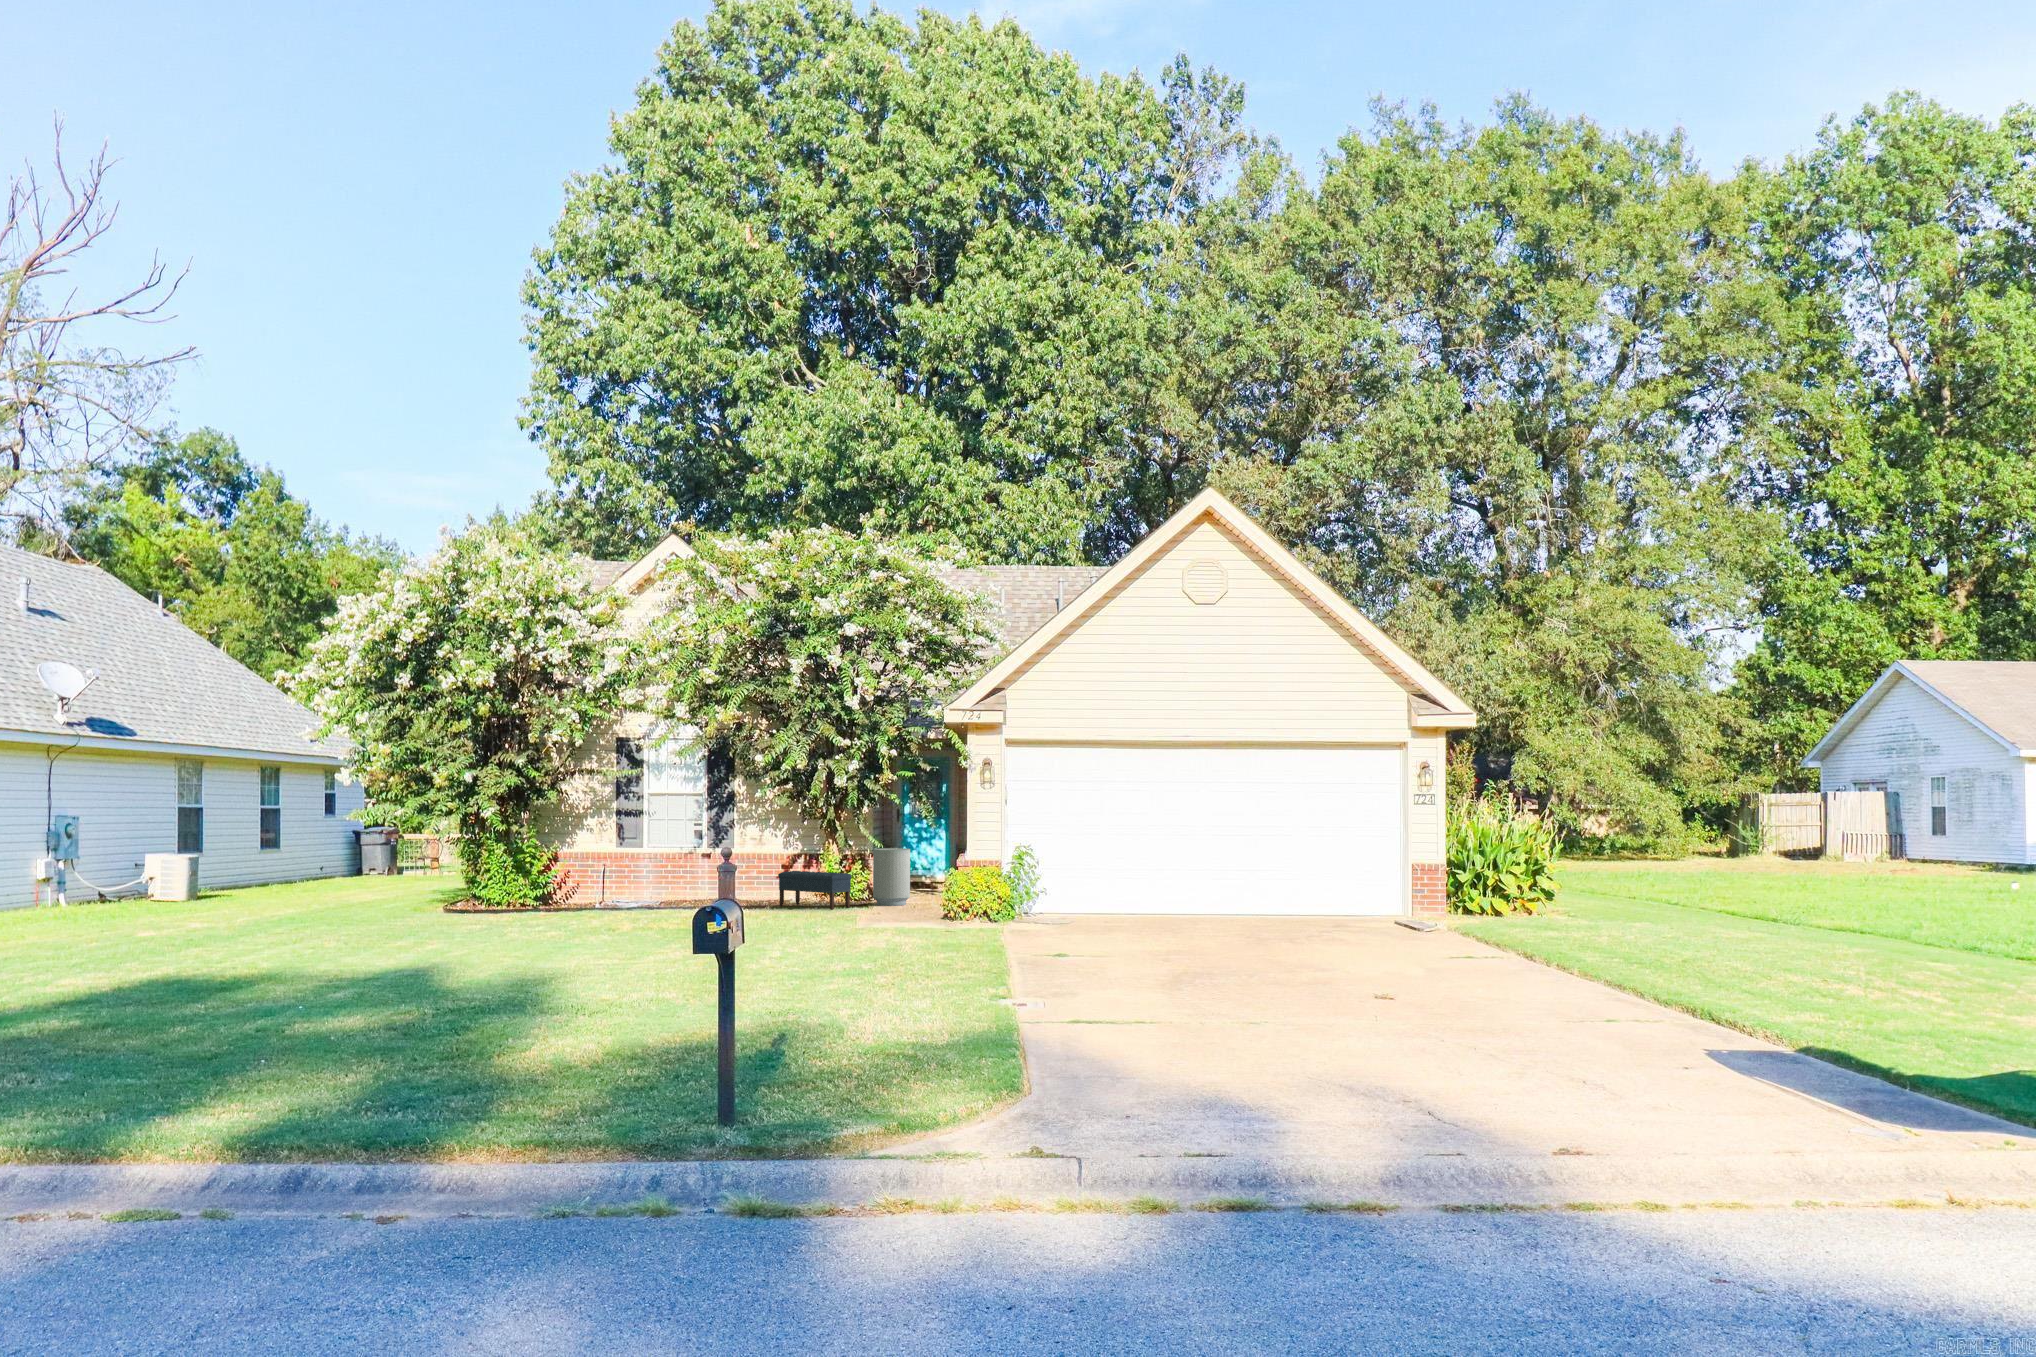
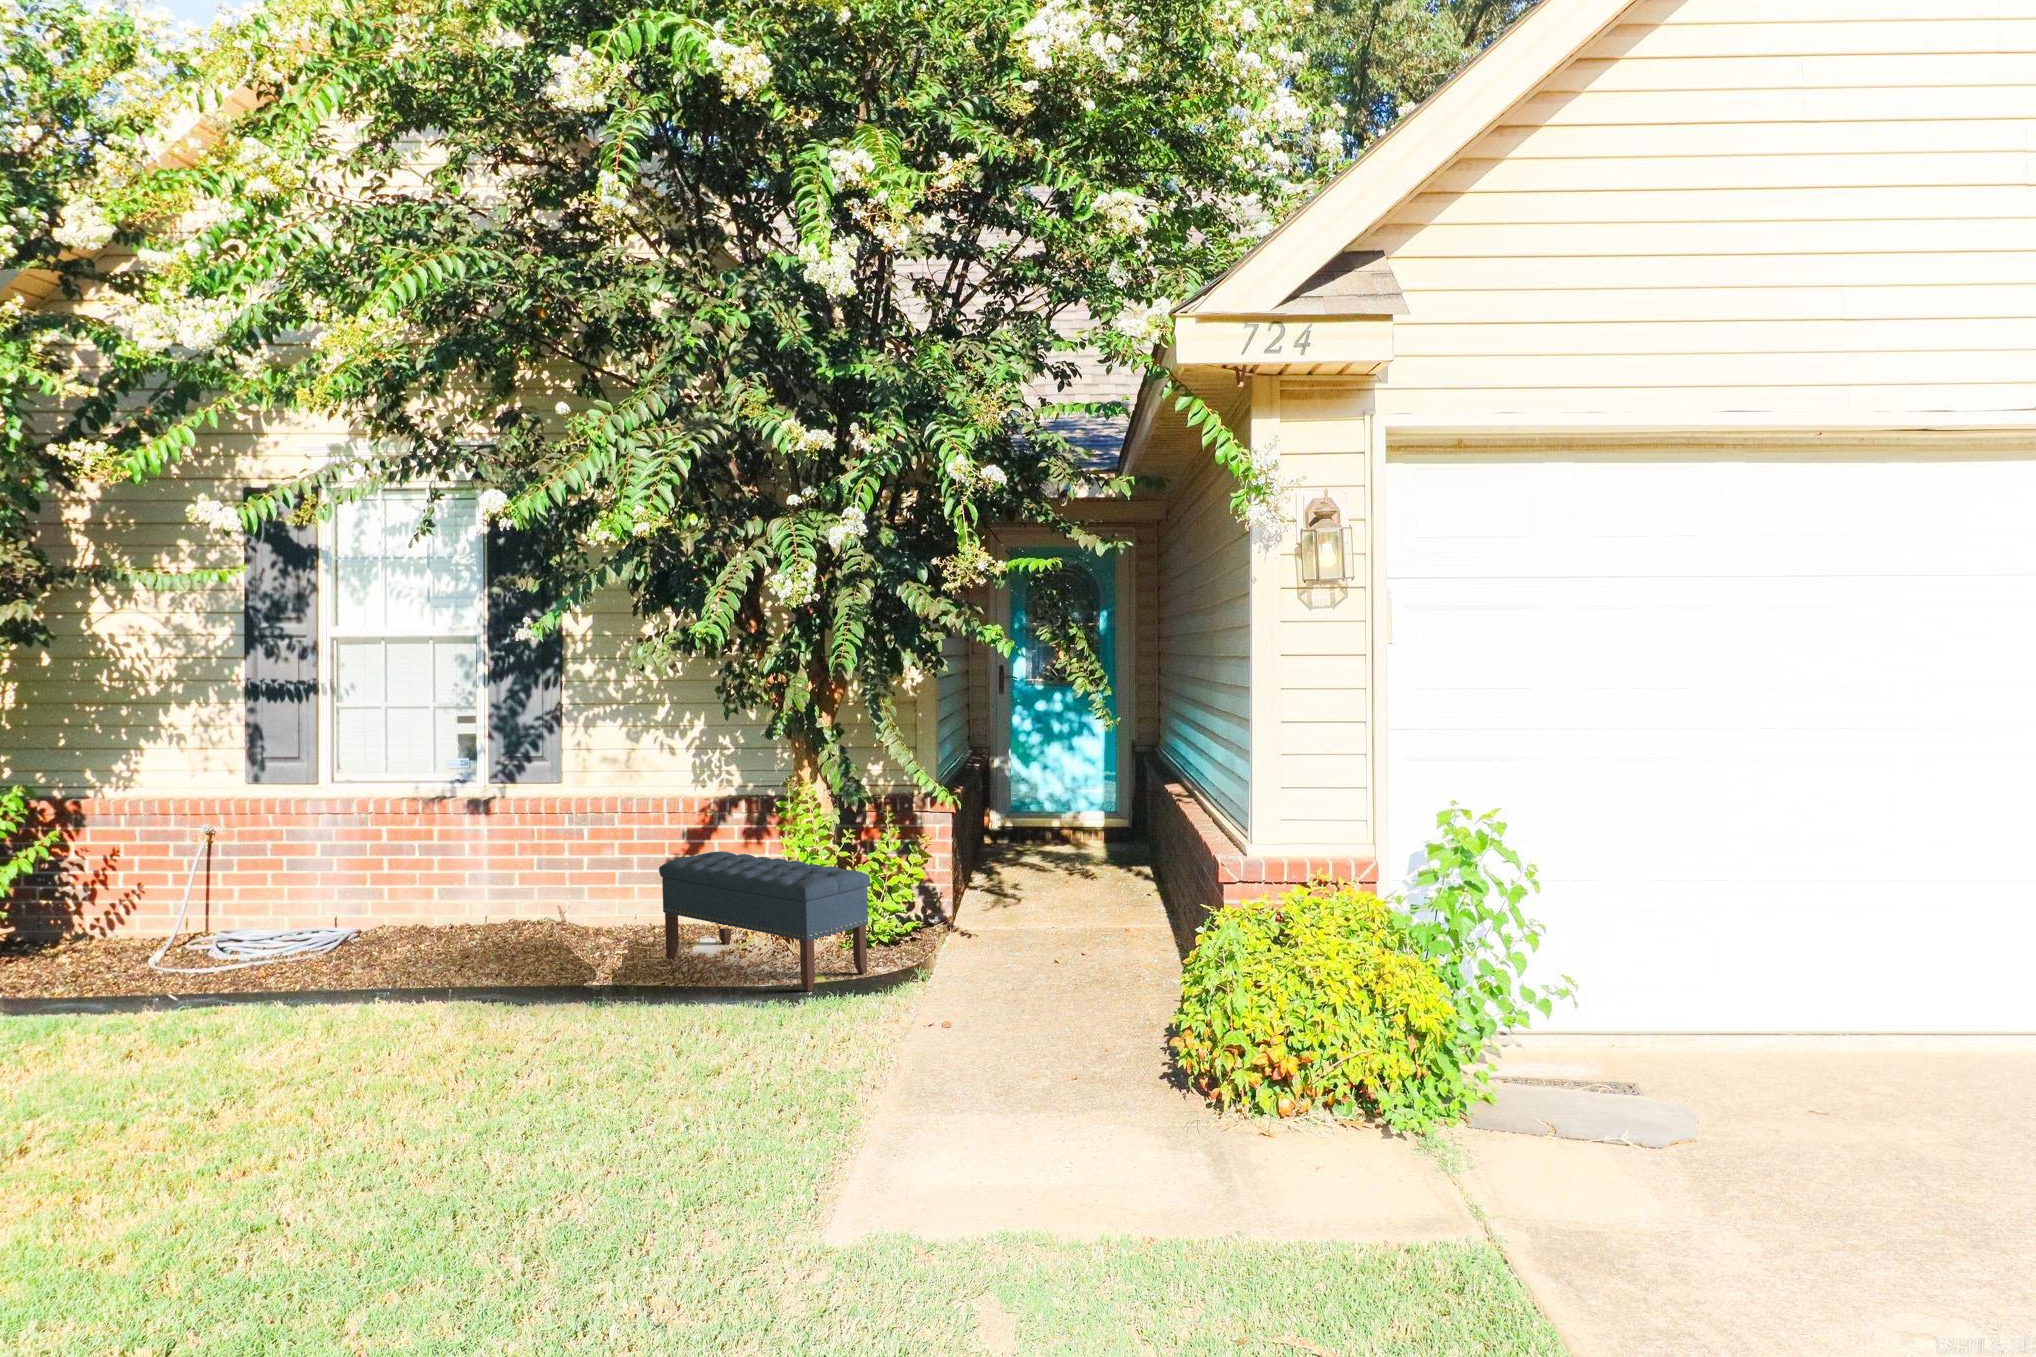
trash can: present [873,848,910,906] -> none [935,780,1044,954]

